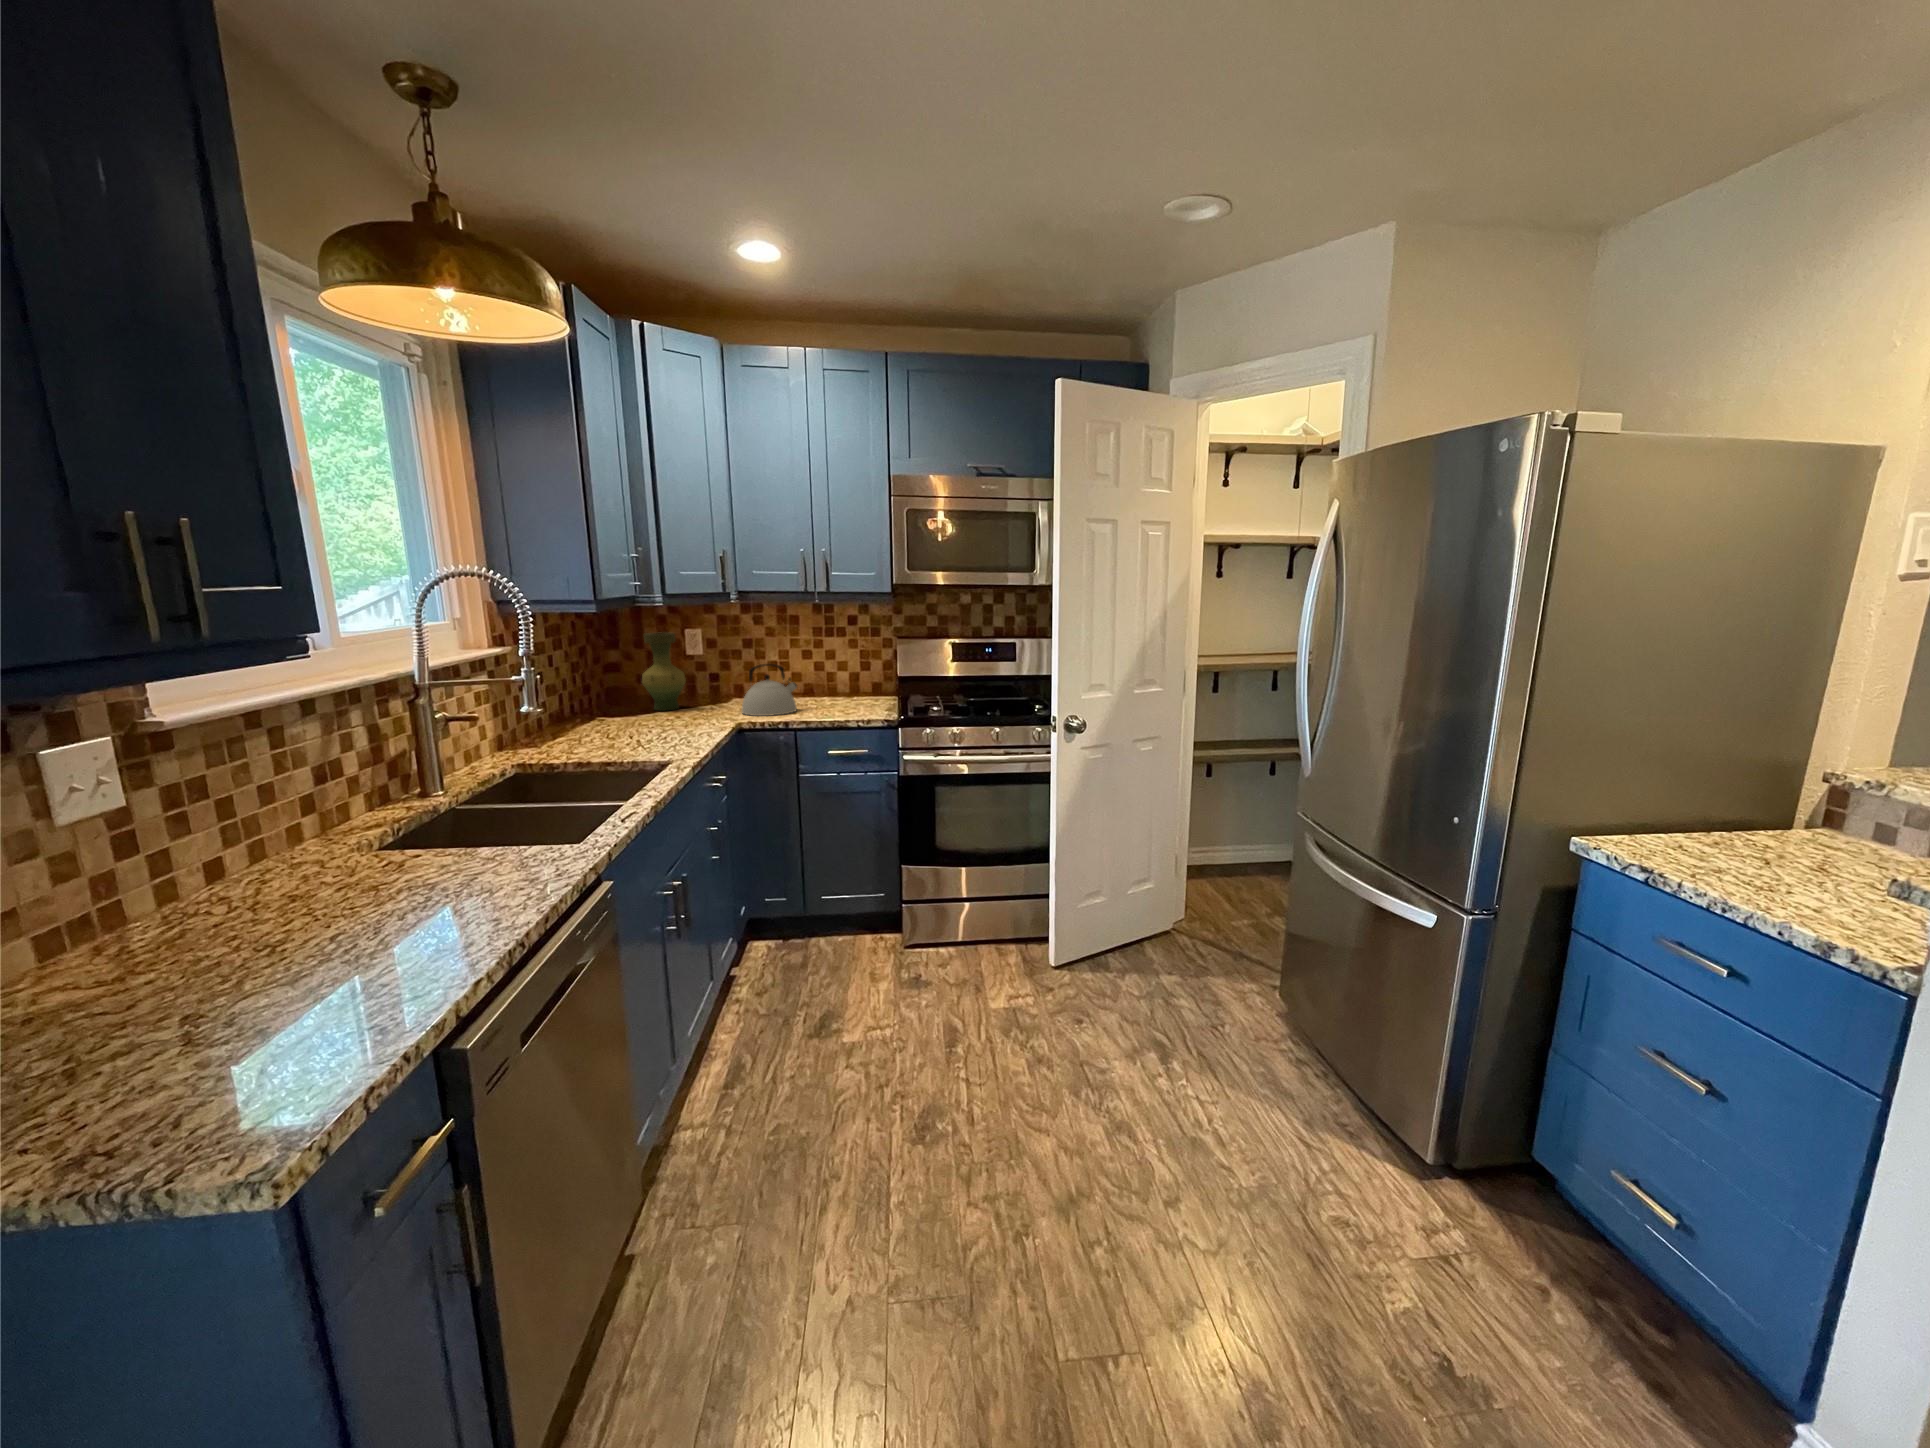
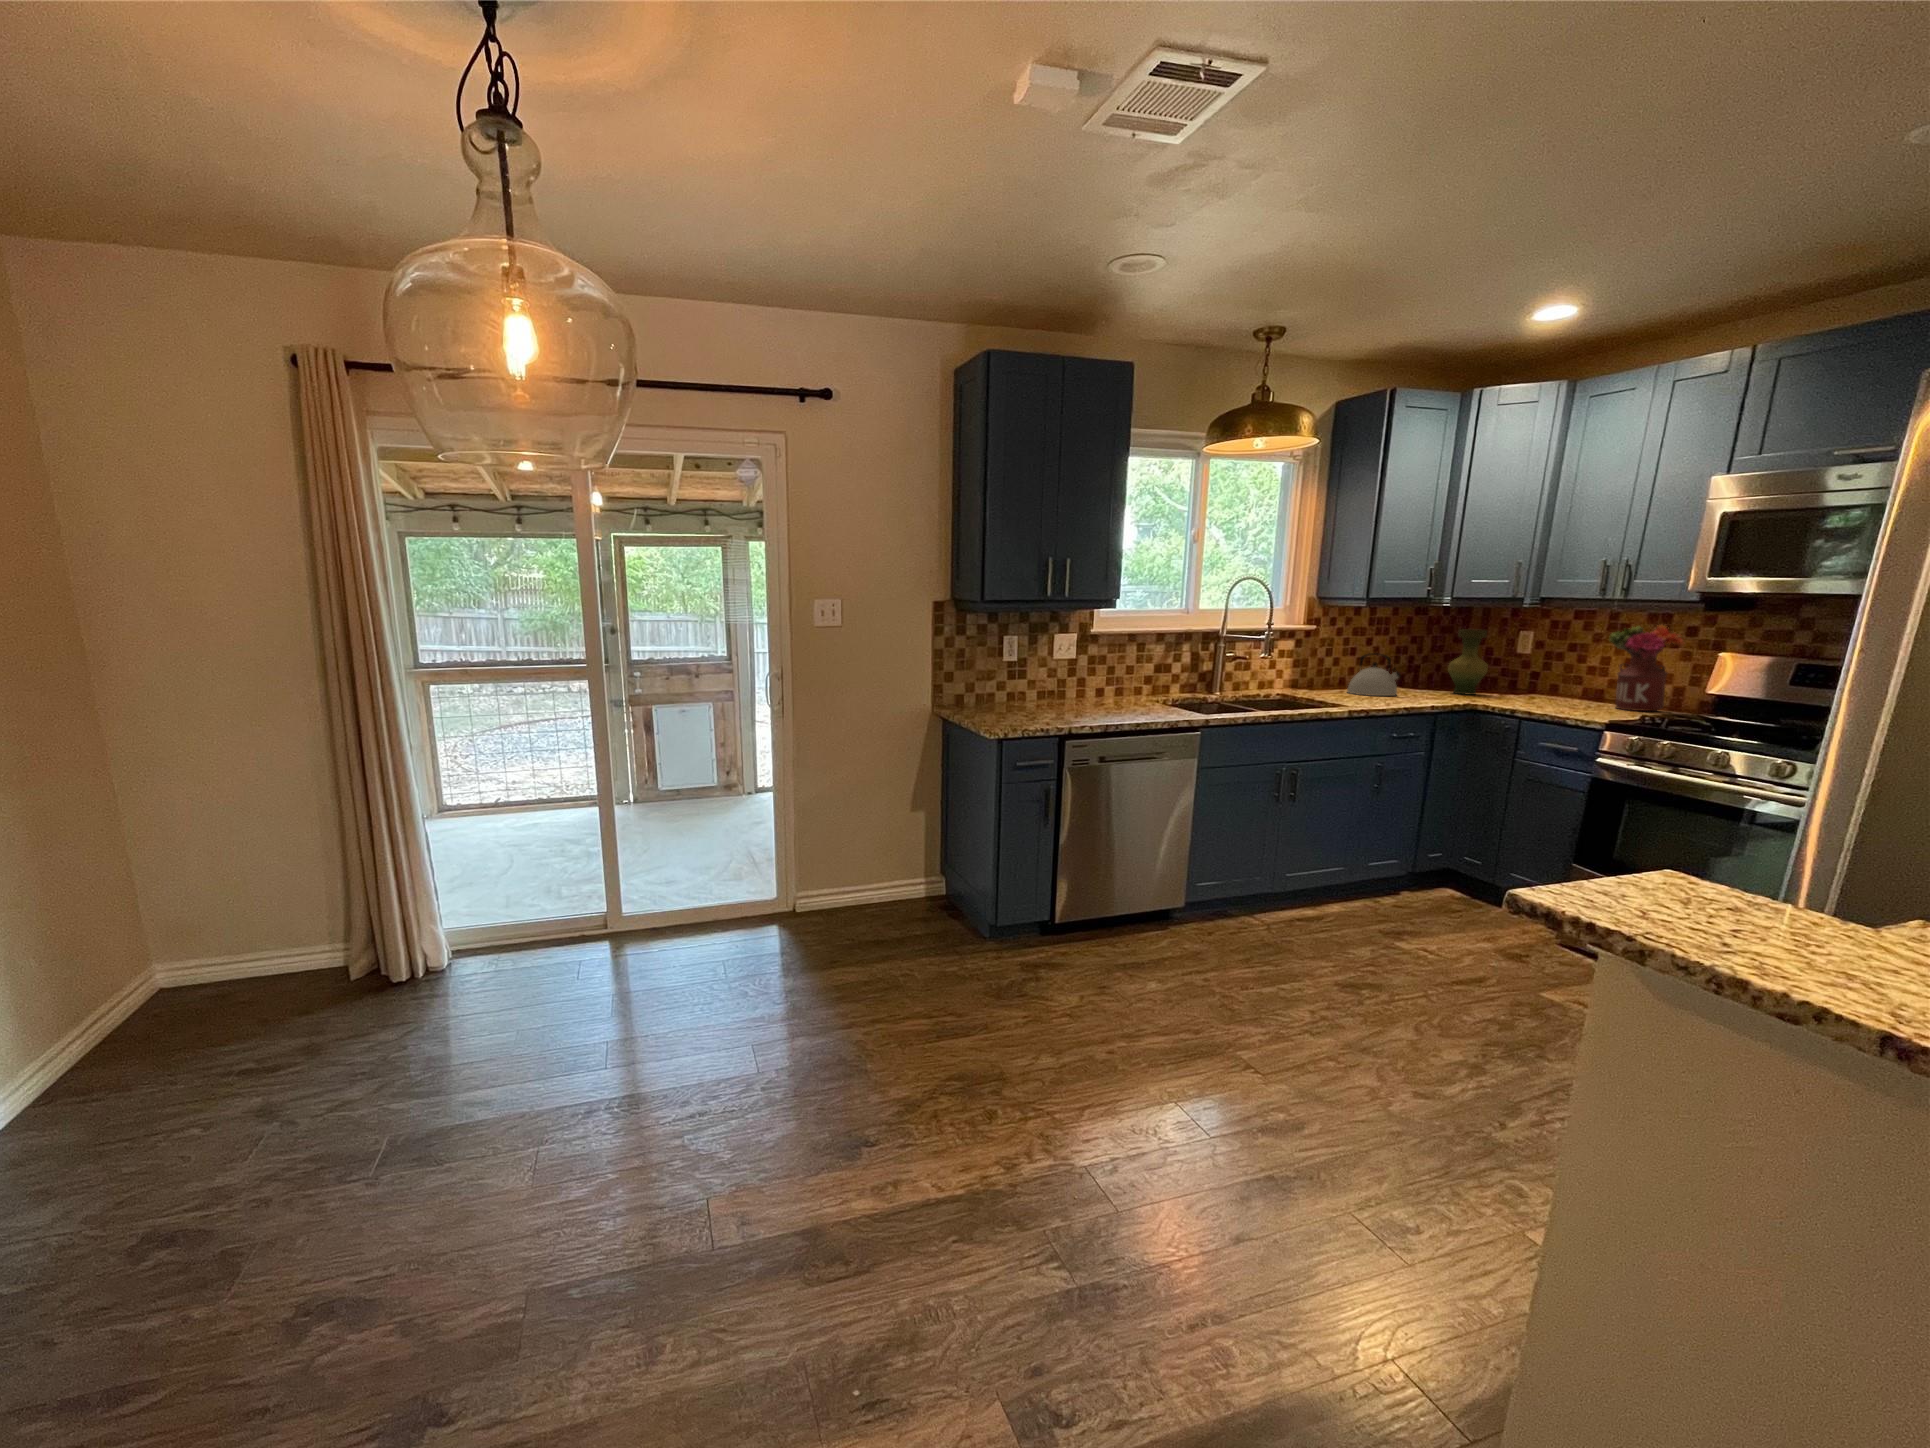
flower arrangement: none [796,617,856,701] -> present [1610,625,1684,711]
kettle: present [742,664,797,716] -> present [1347,653,1401,696]

